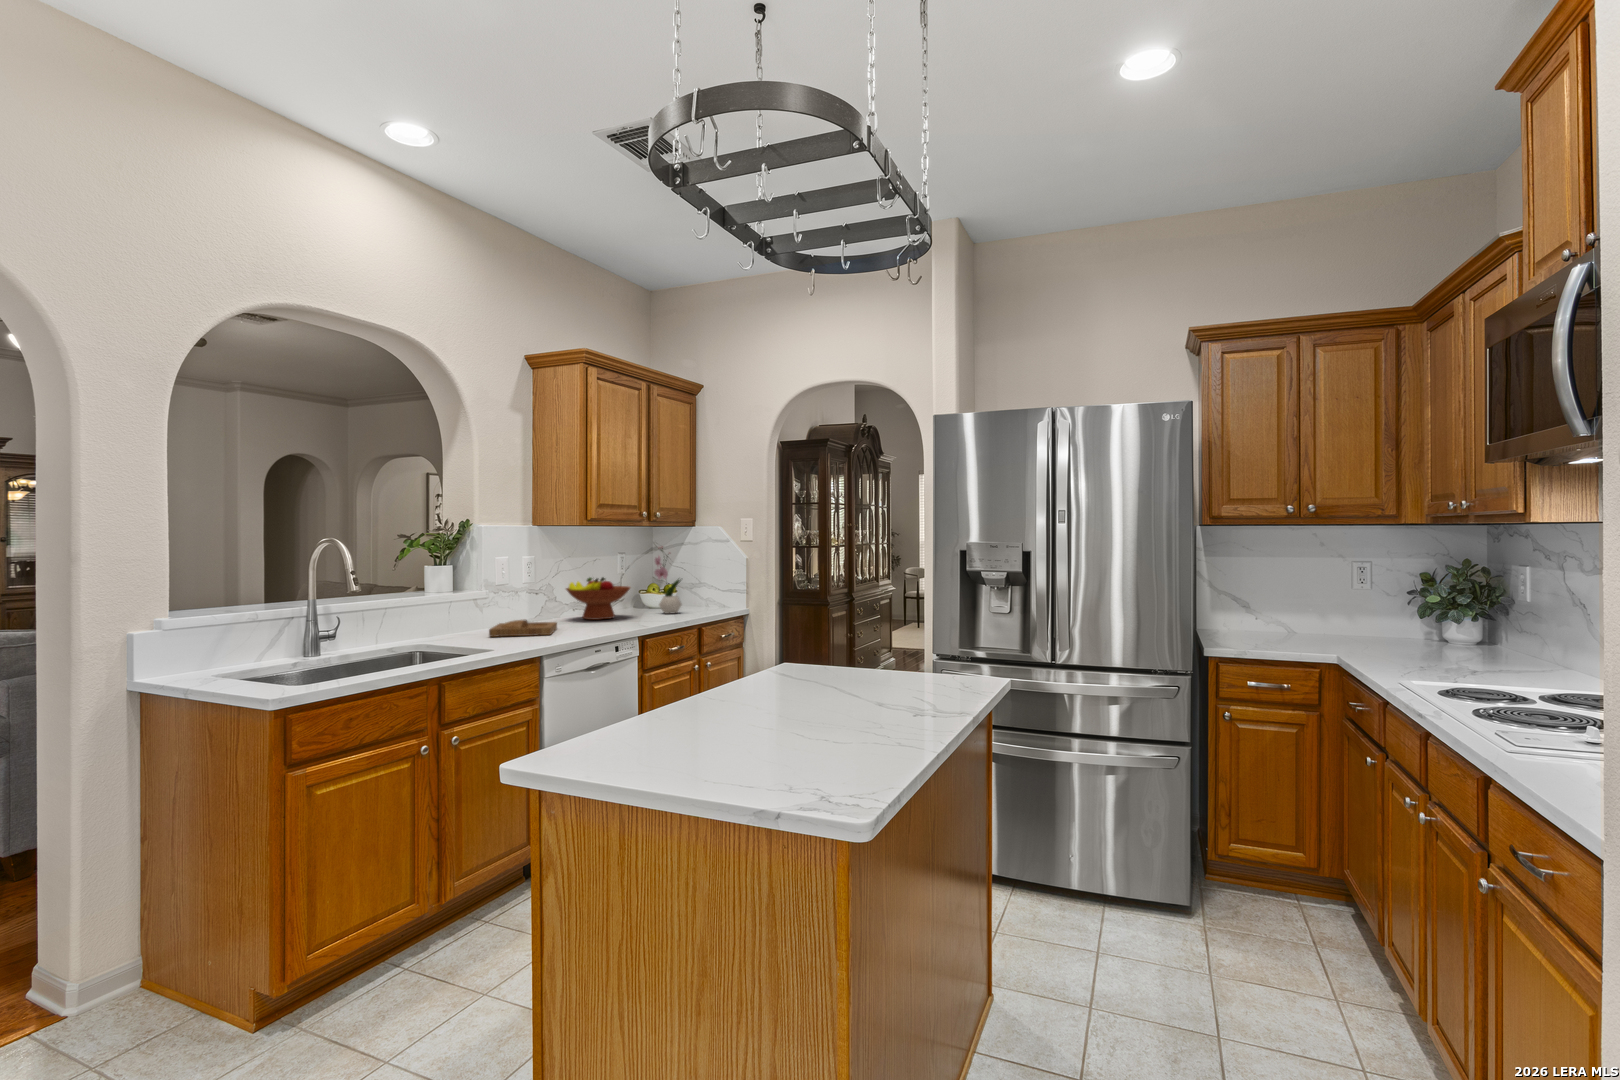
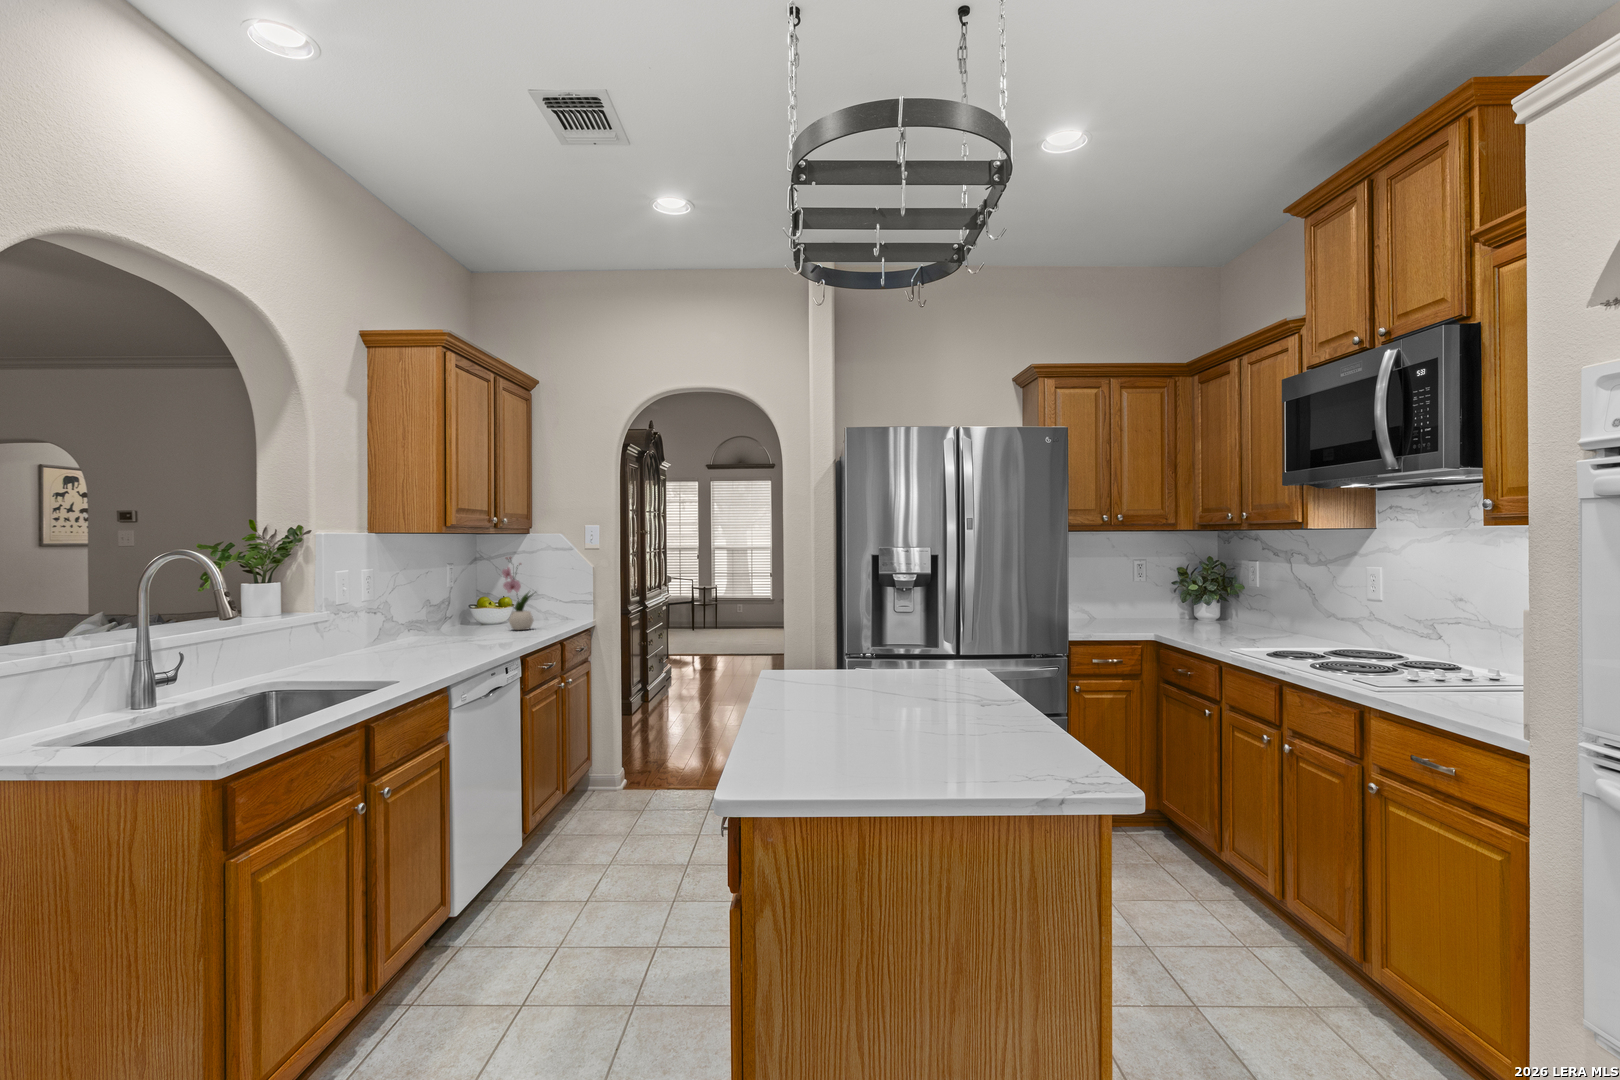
fruit bowl: present [566,577,630,620] -> none [405,591,486,641]
tray: present [489,620,557,637] -> none [344,644,429,667]

